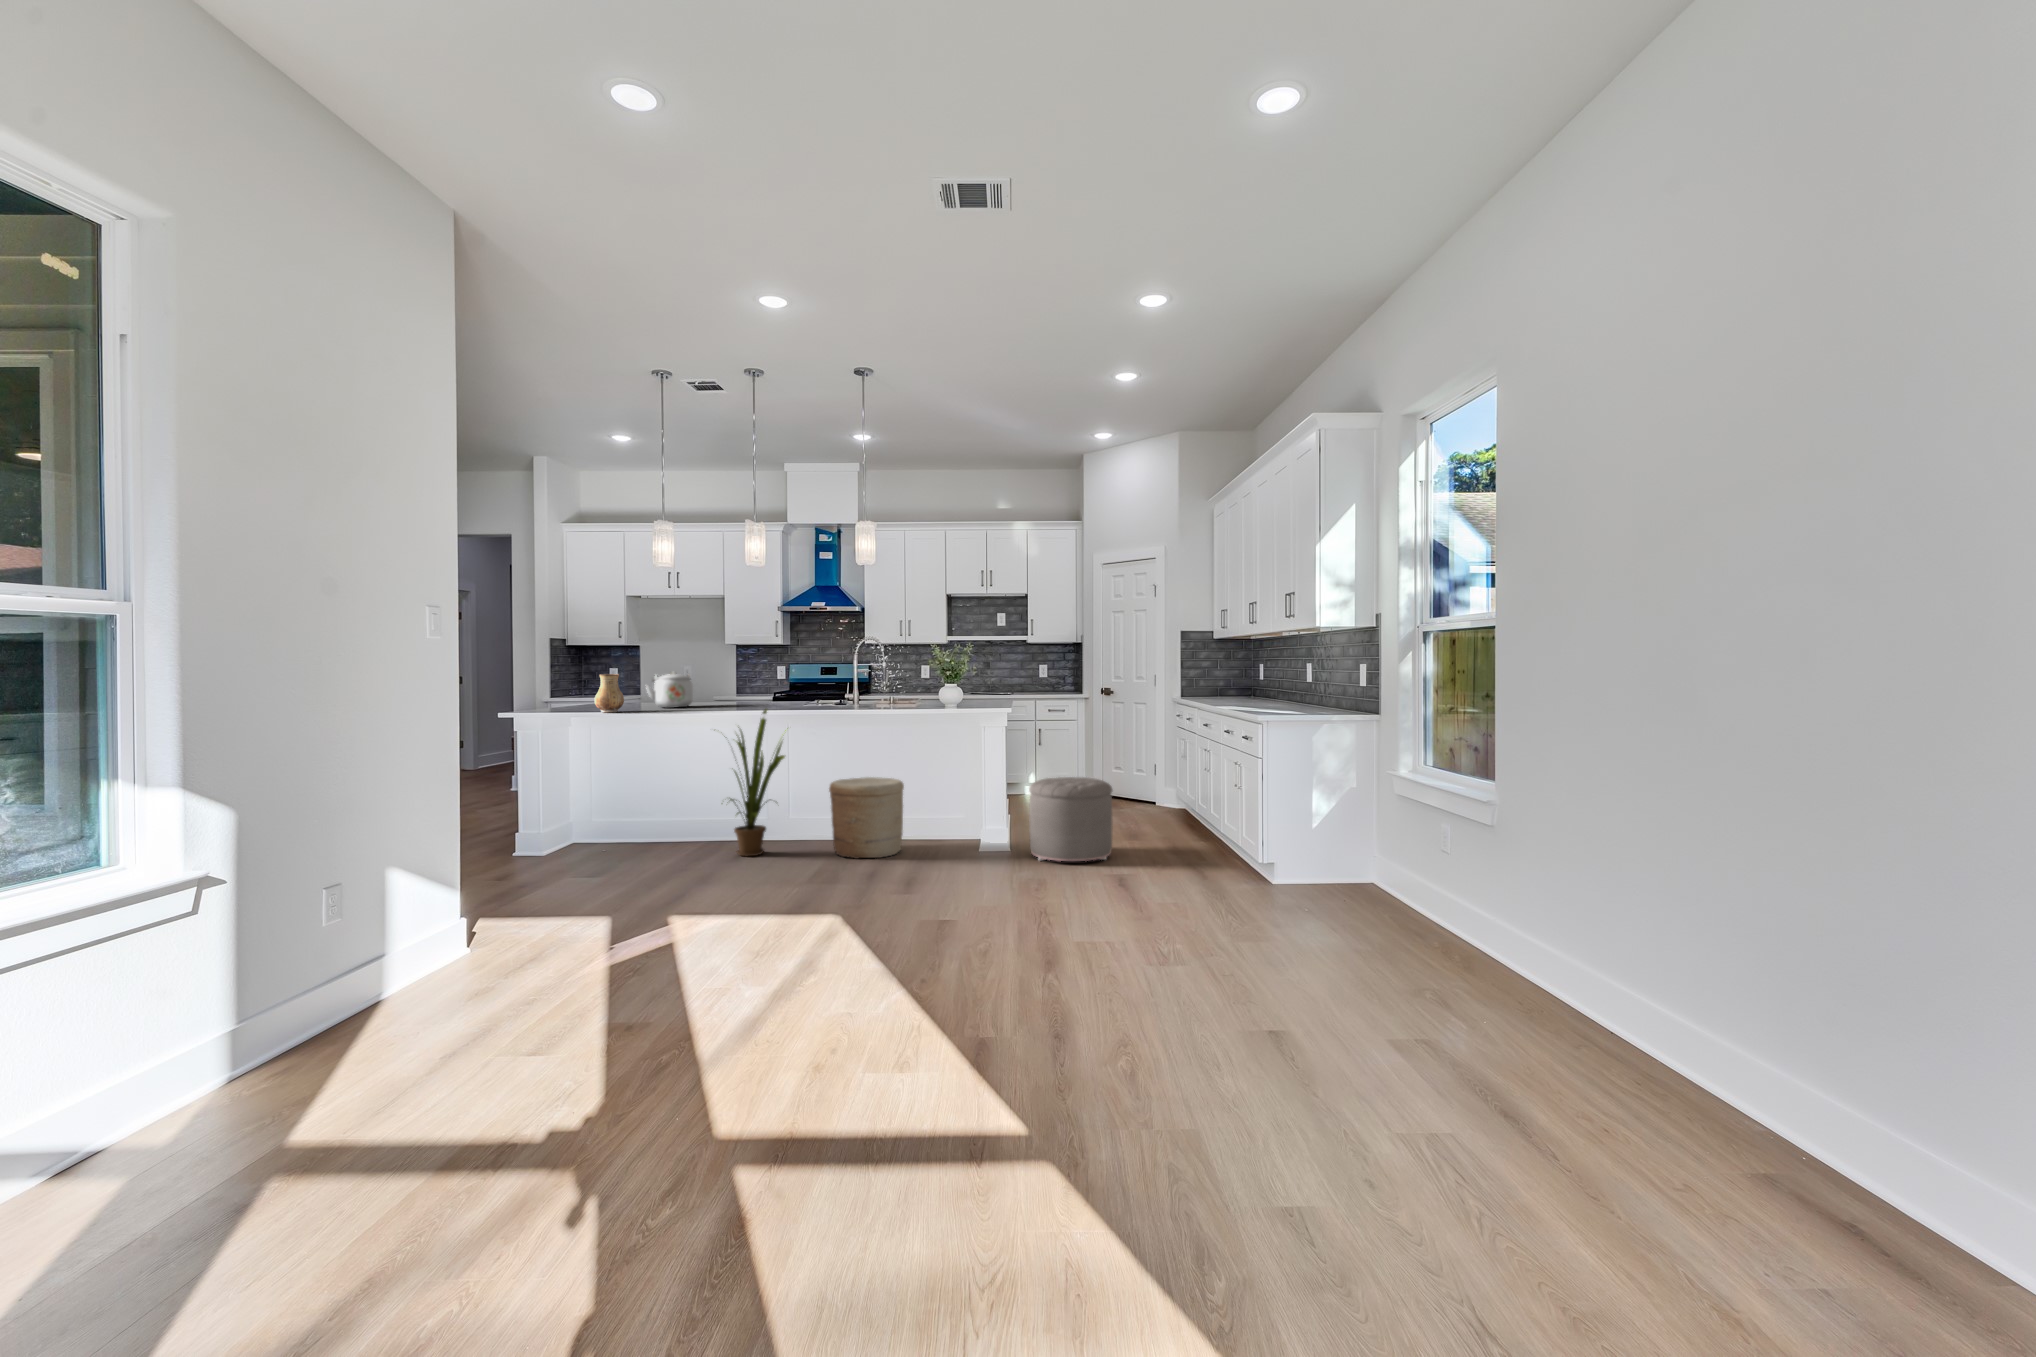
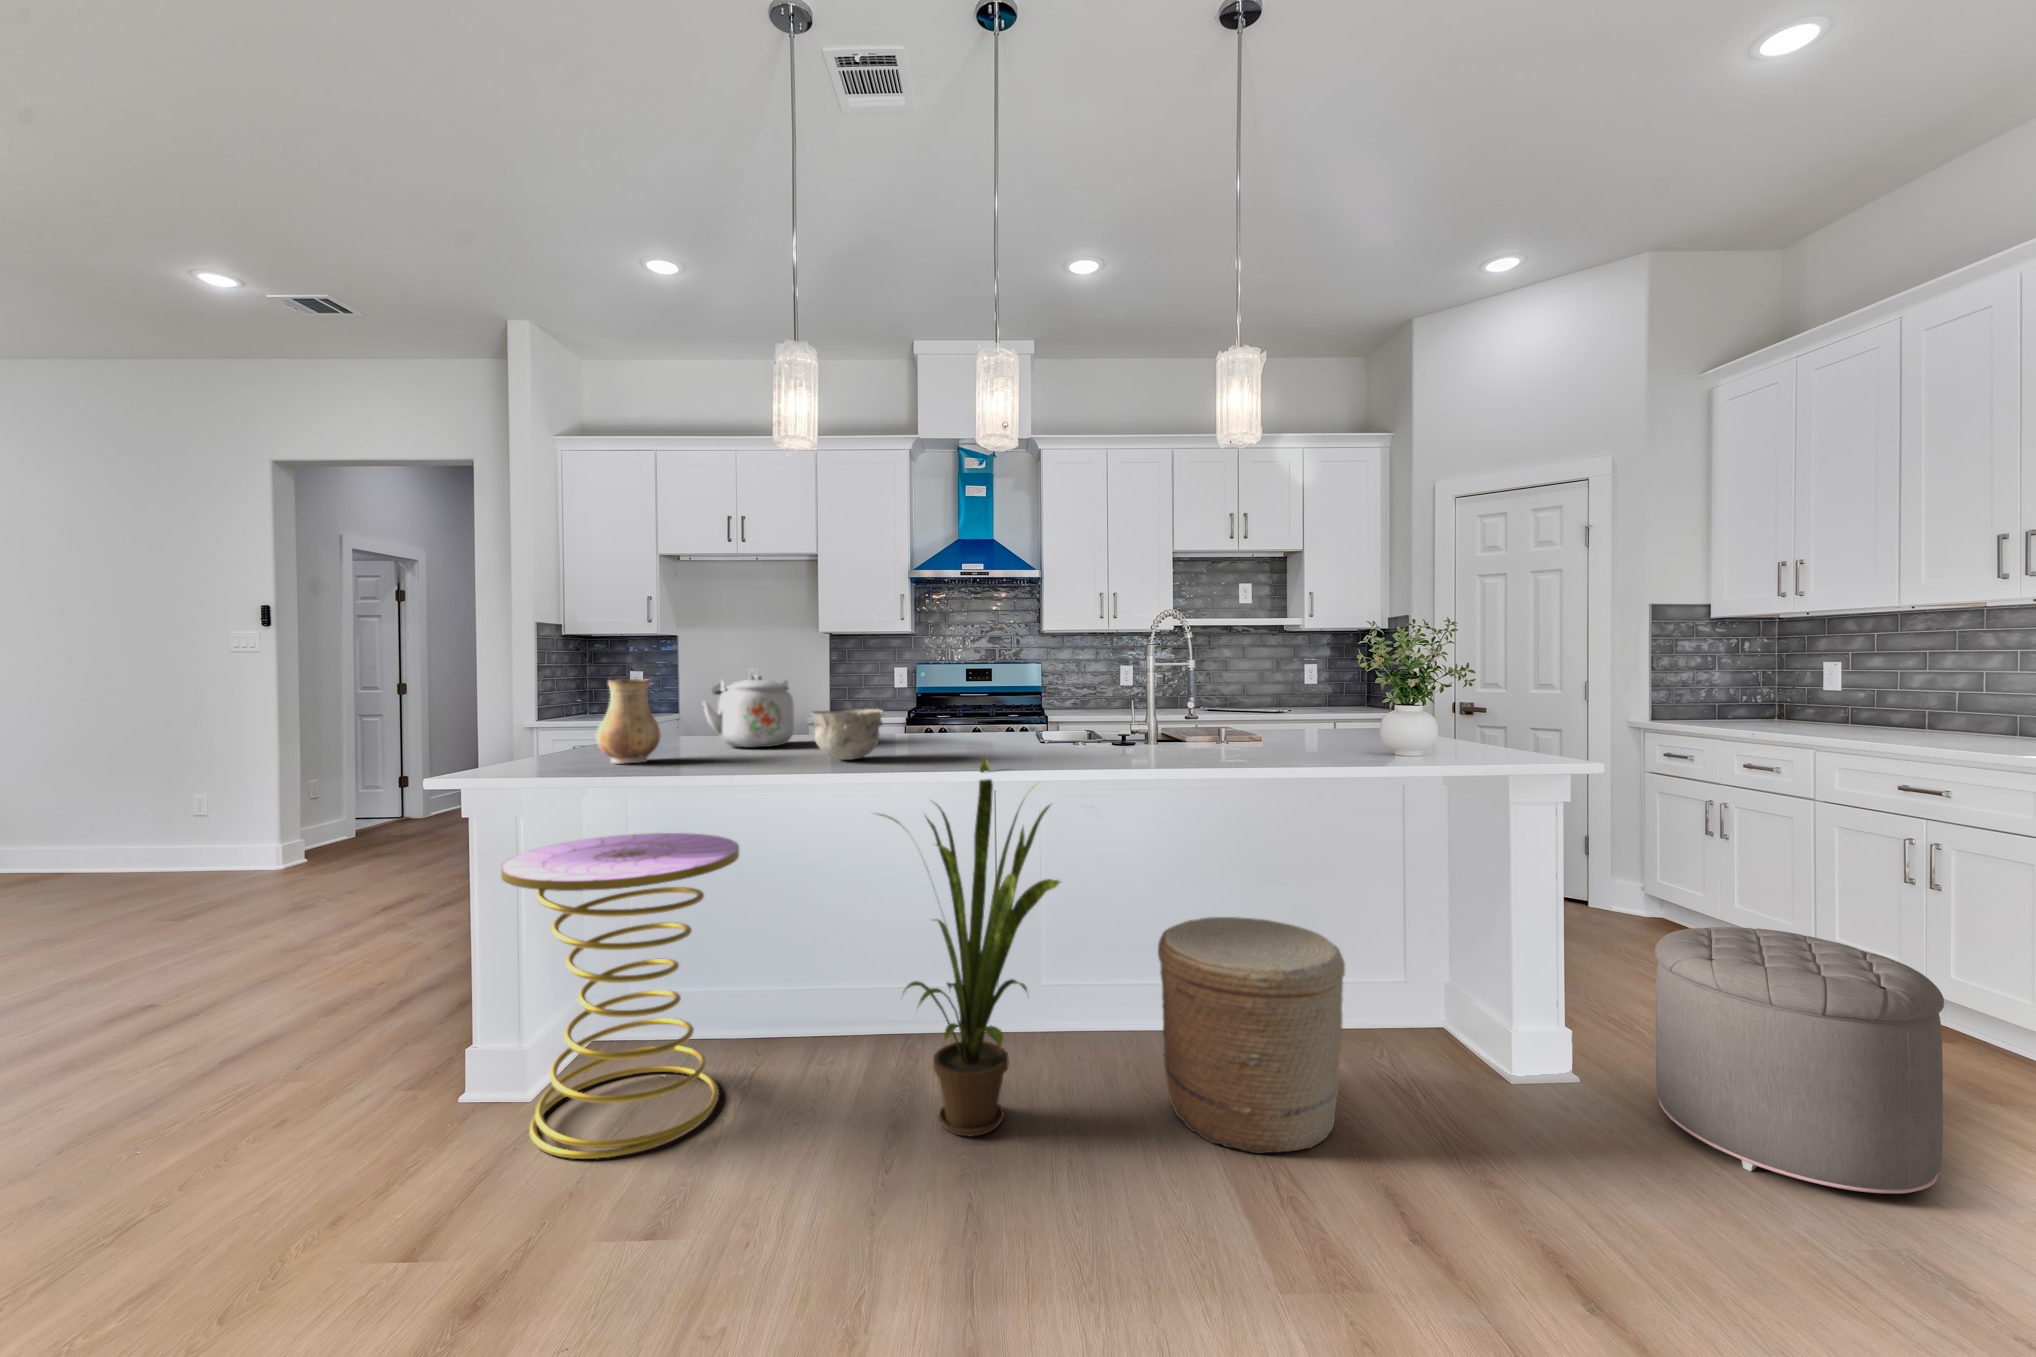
bowl: none [694,688,728,711] -> present [812,709,883,760]
side table: none [558,742,657,860] -> present [501,833,739,1159]

